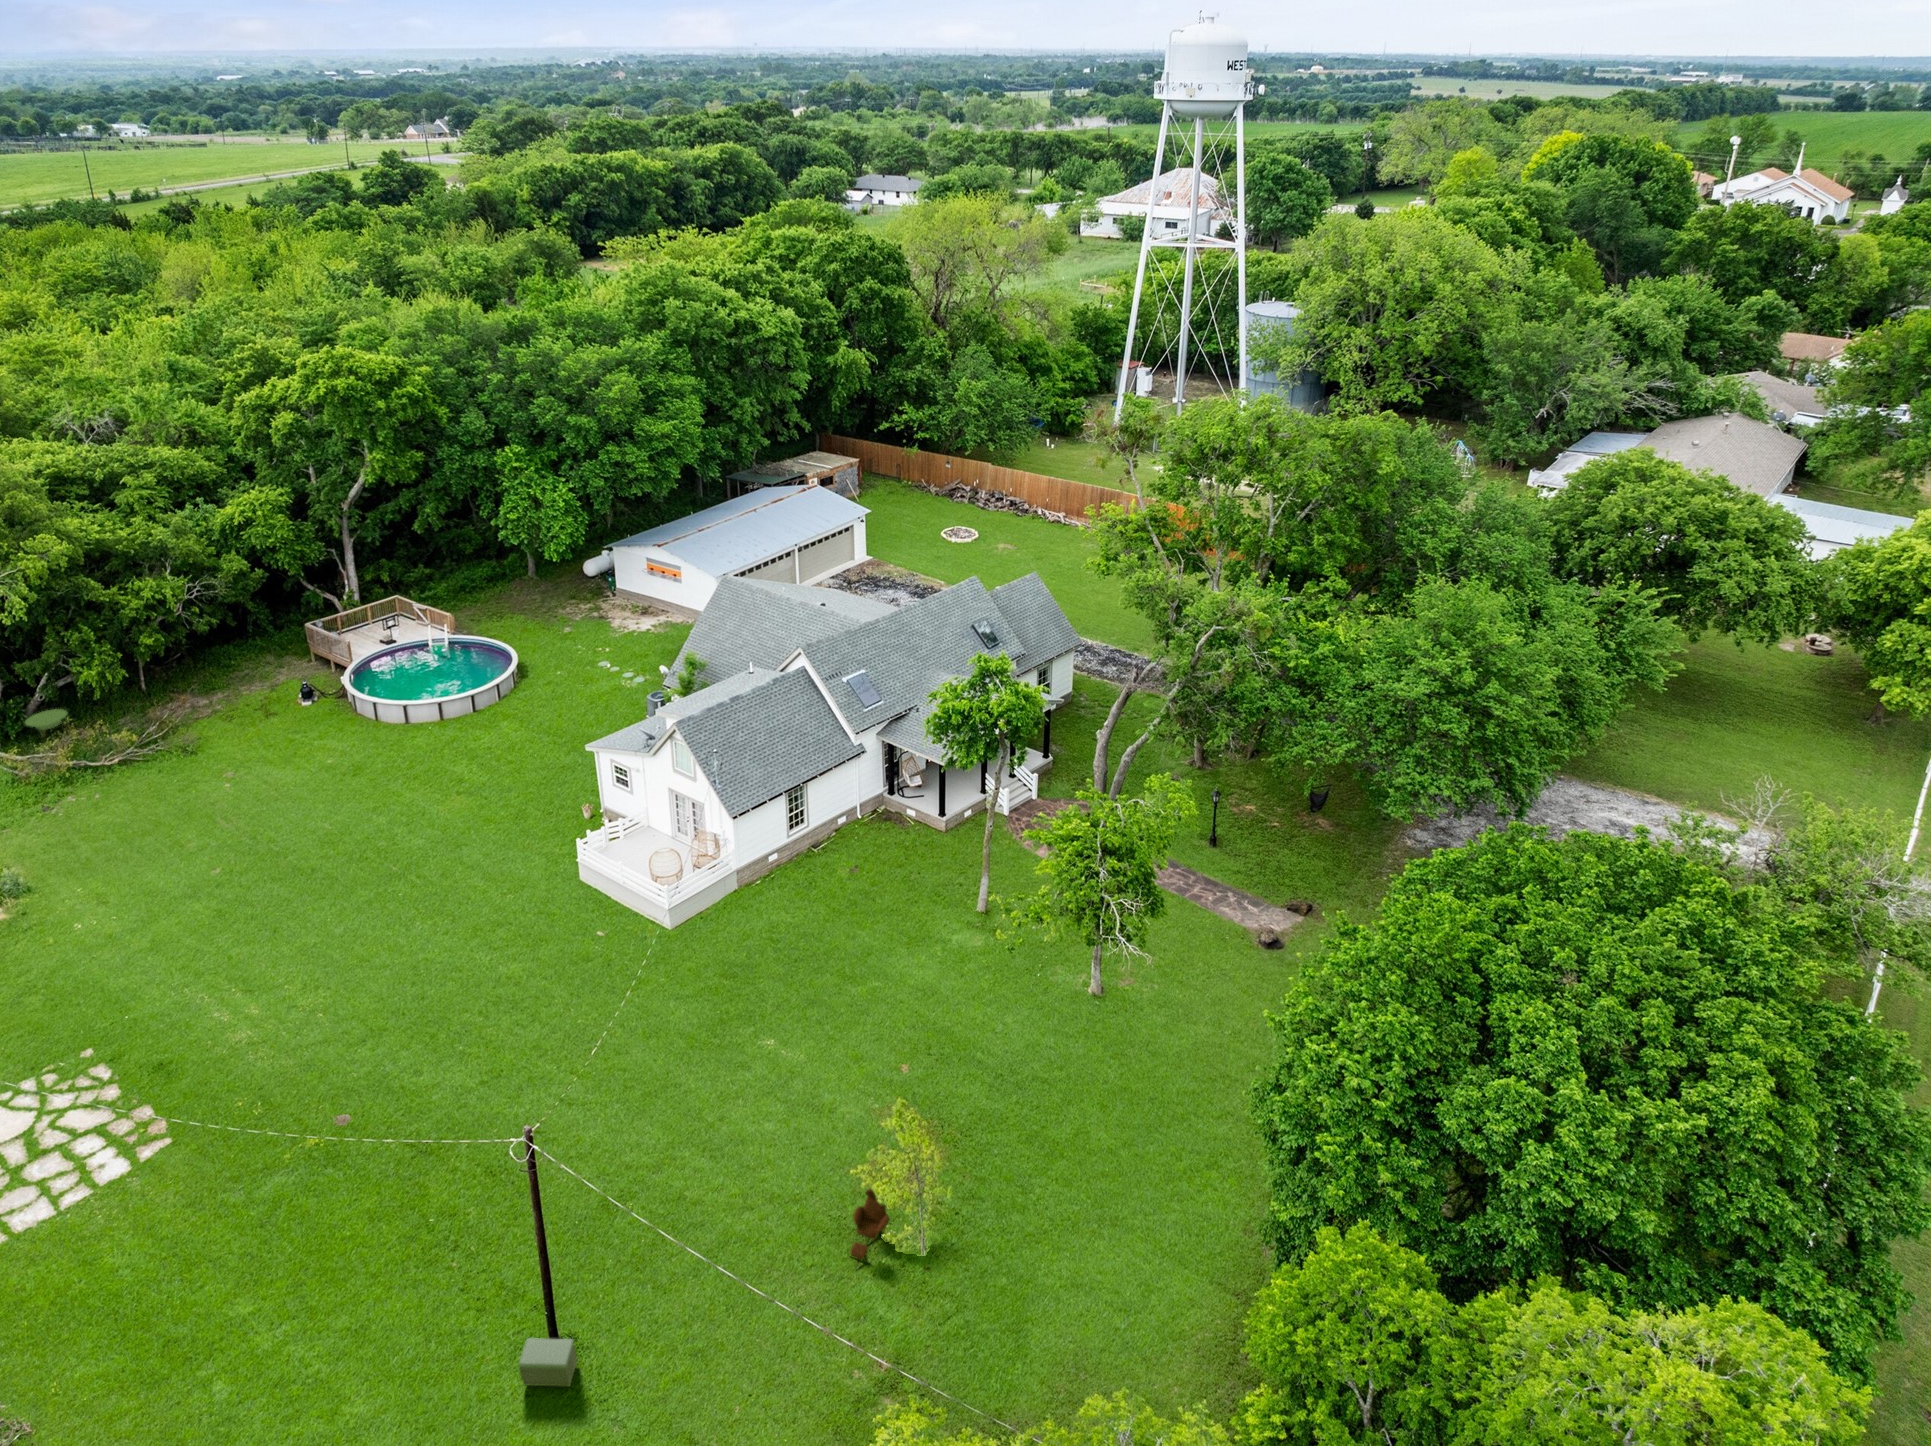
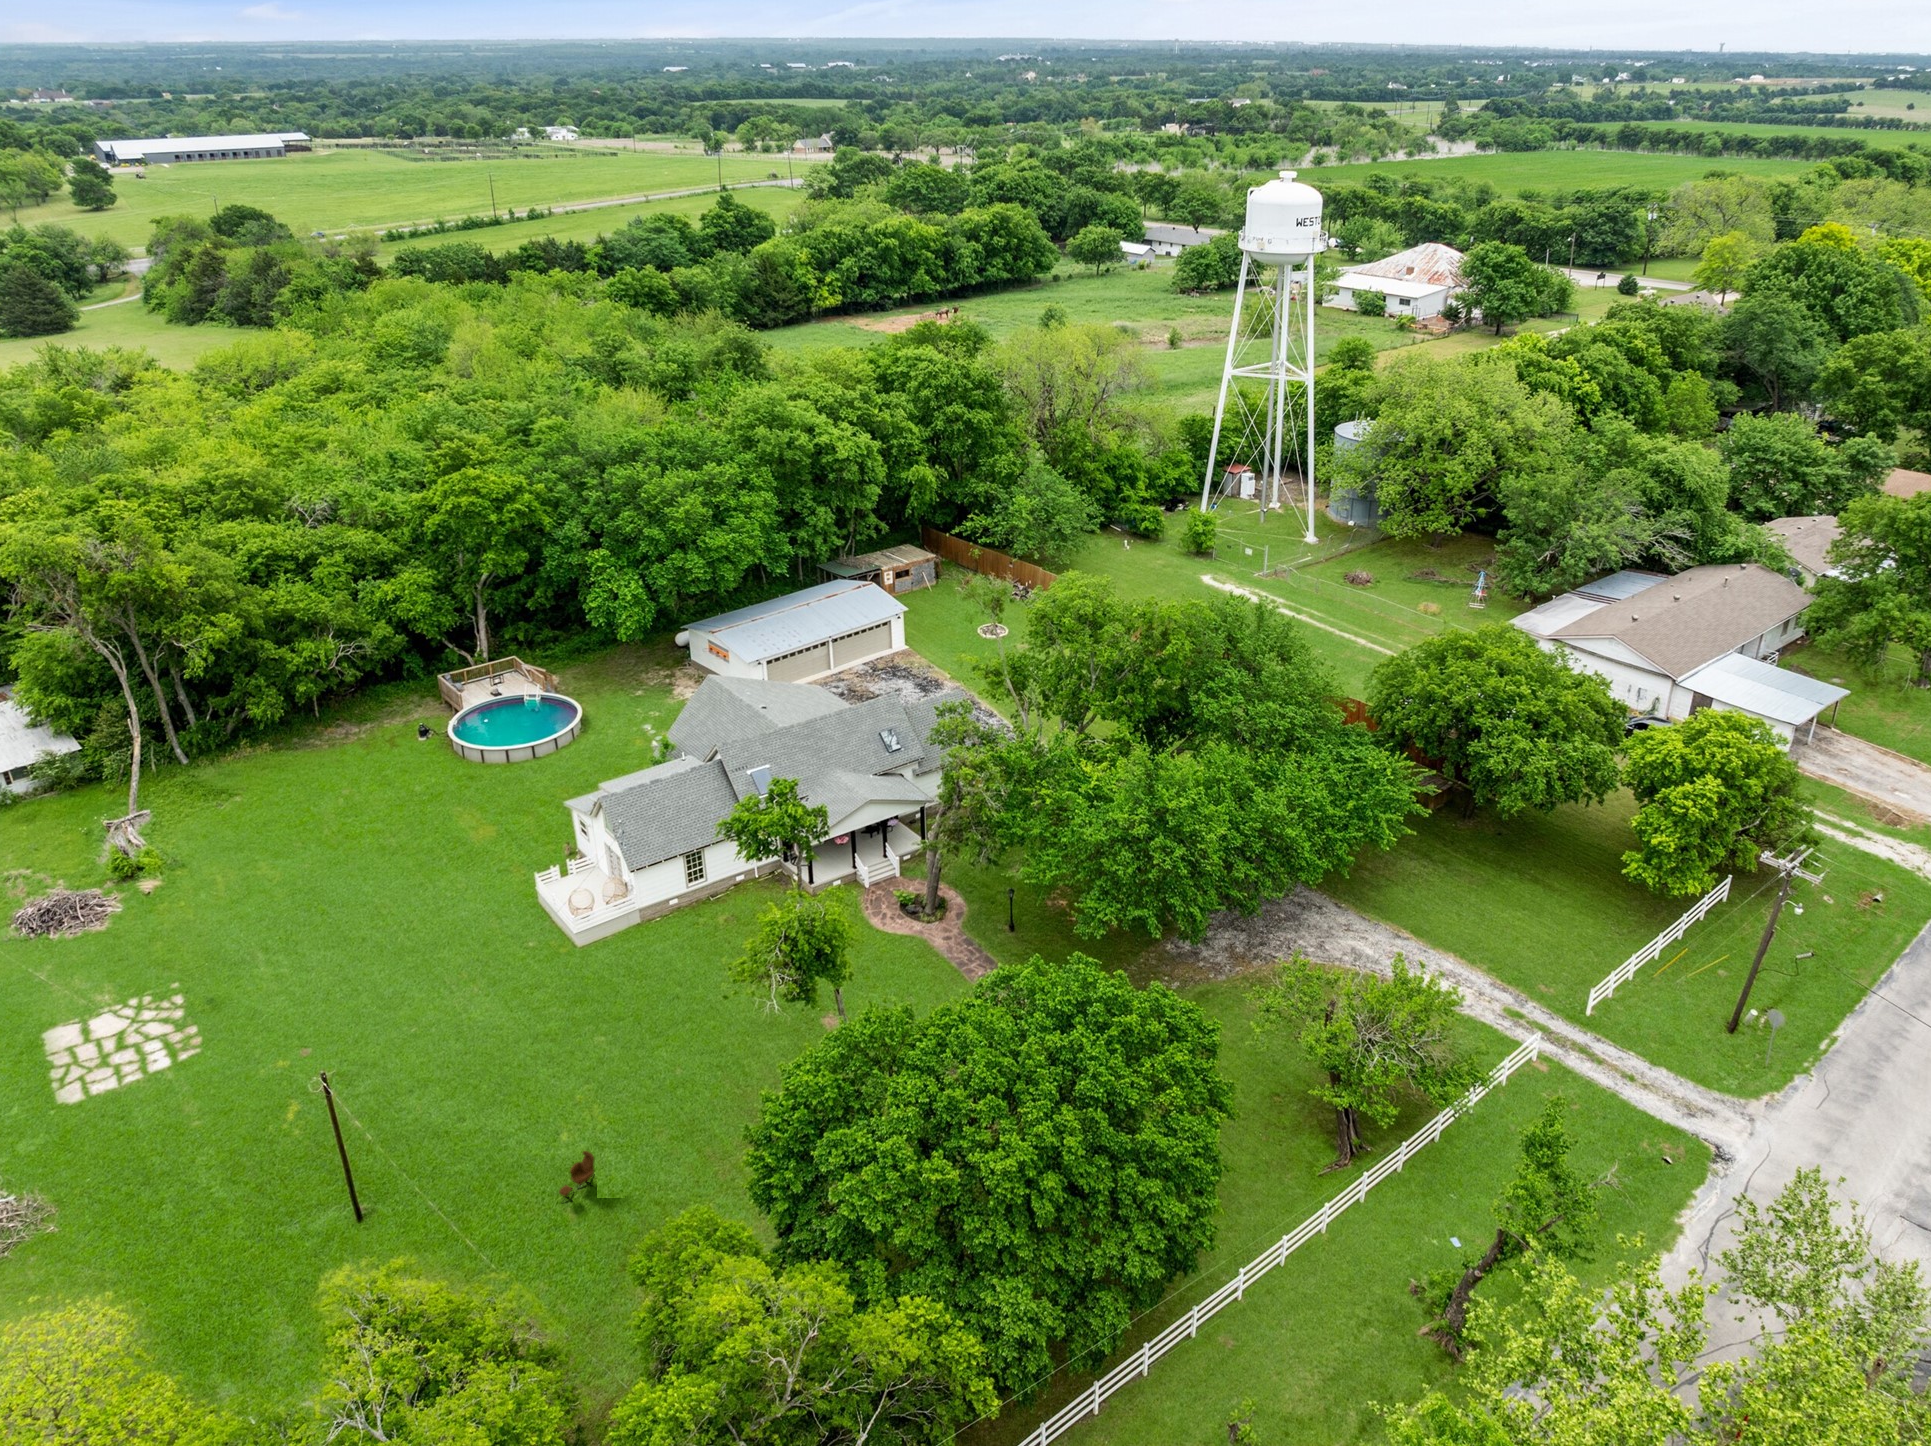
round table: present [25,709,69,738] -> none [229,728,261,749]
storage bench: present [519,1338,577,1386] -> none [320,1209,364,1244]

